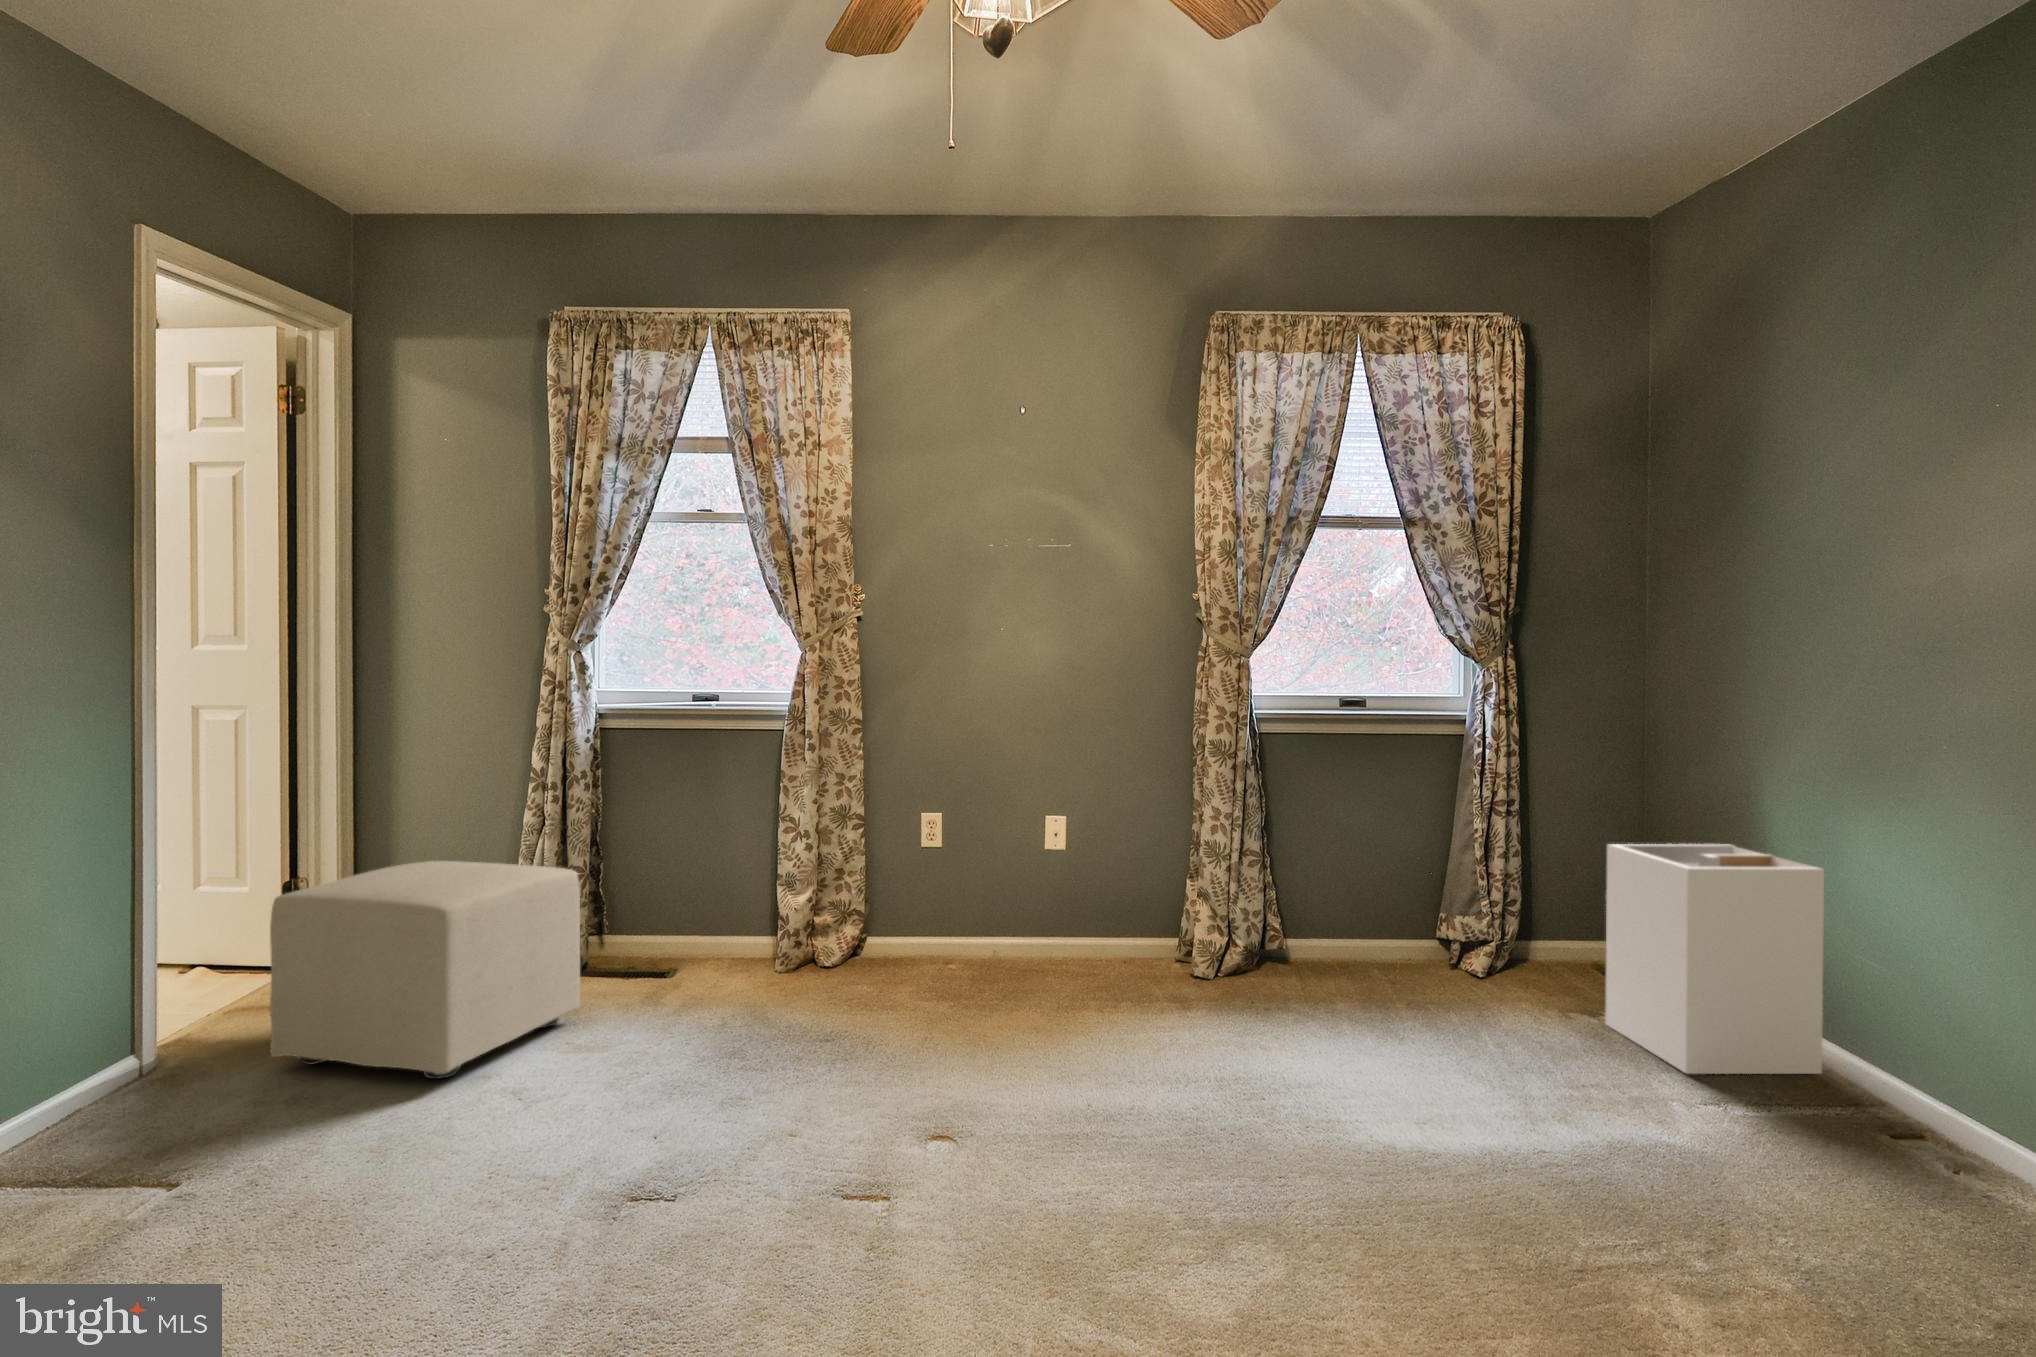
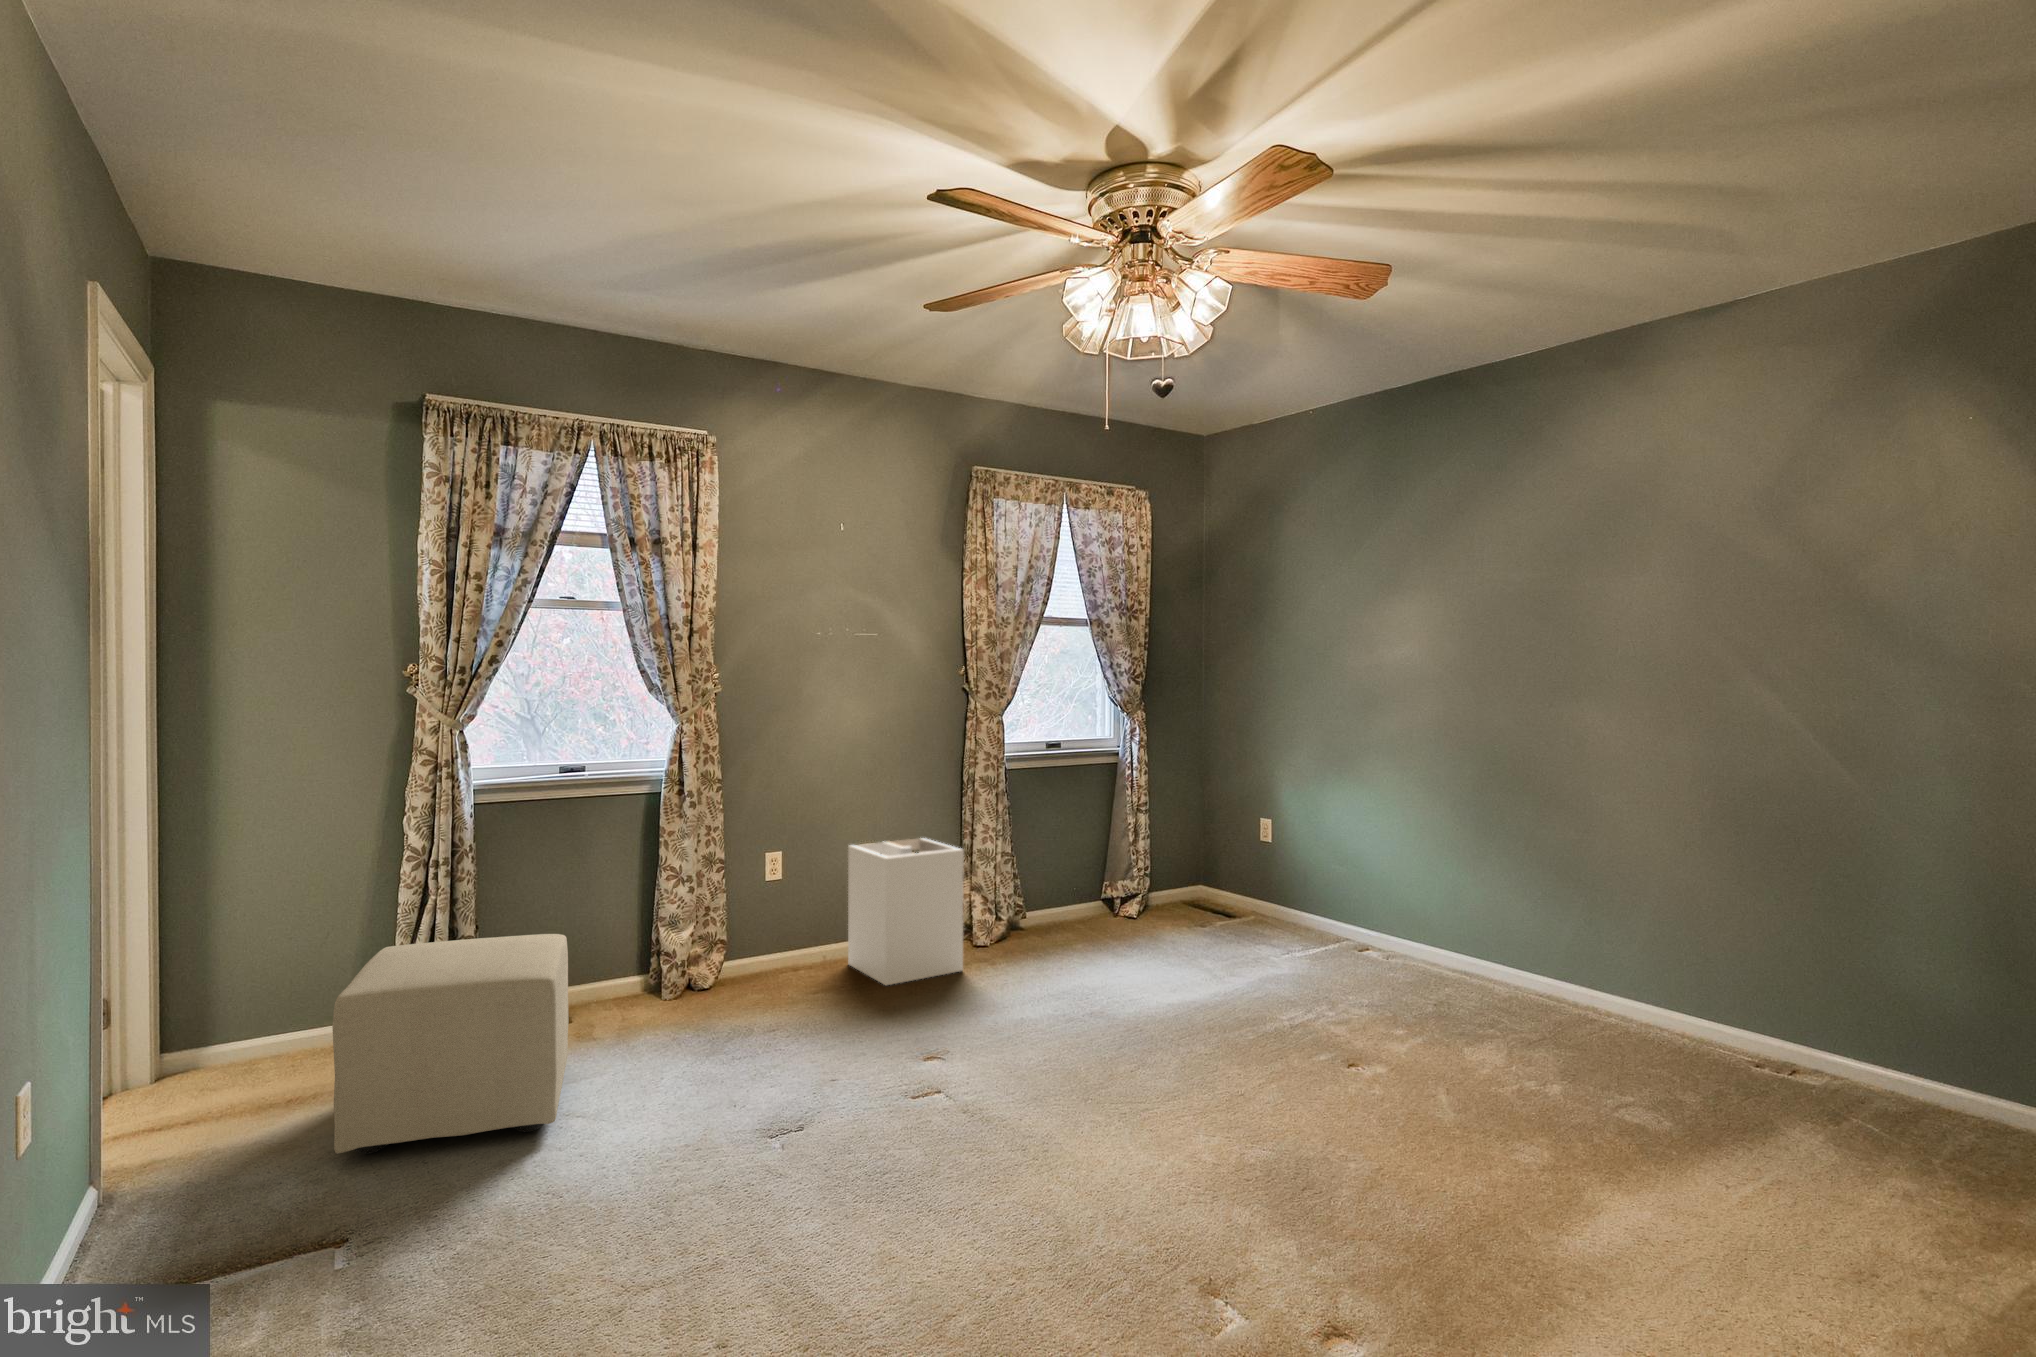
laundry hamper: present [1605,844,1824,1074] -> present [848,838,964,985]

